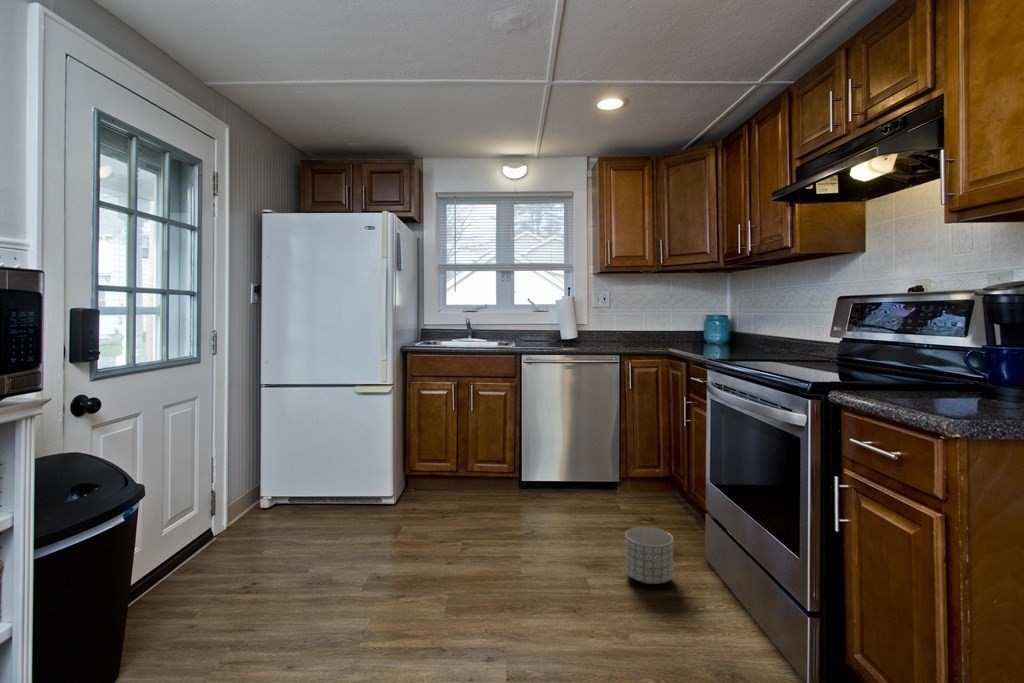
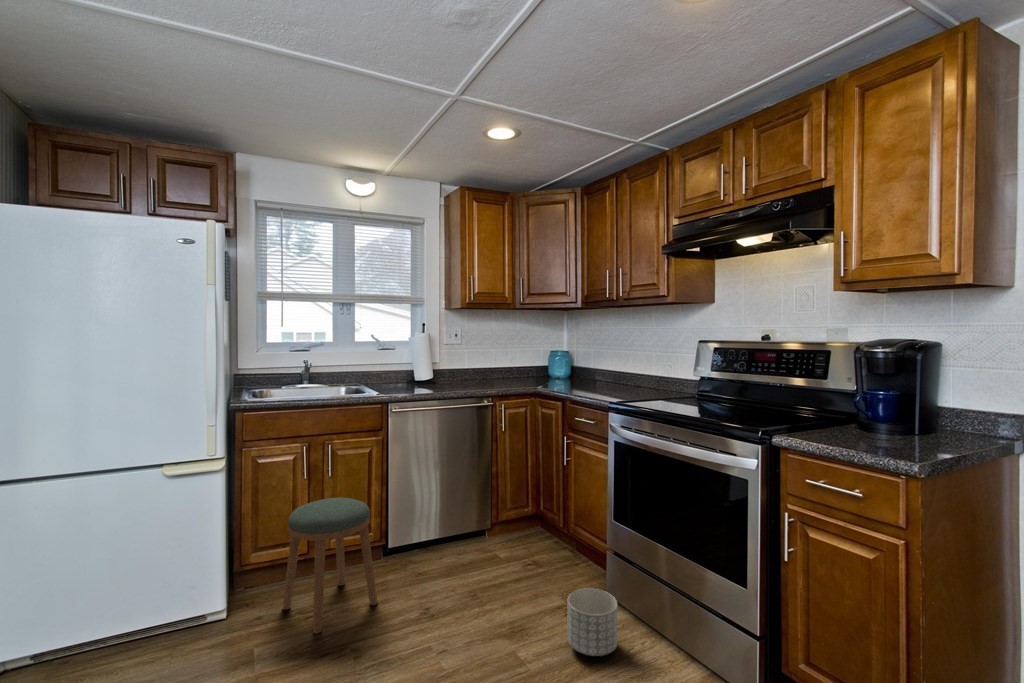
stool: none [432,426,497,521] -> present [282,498,377,634]

